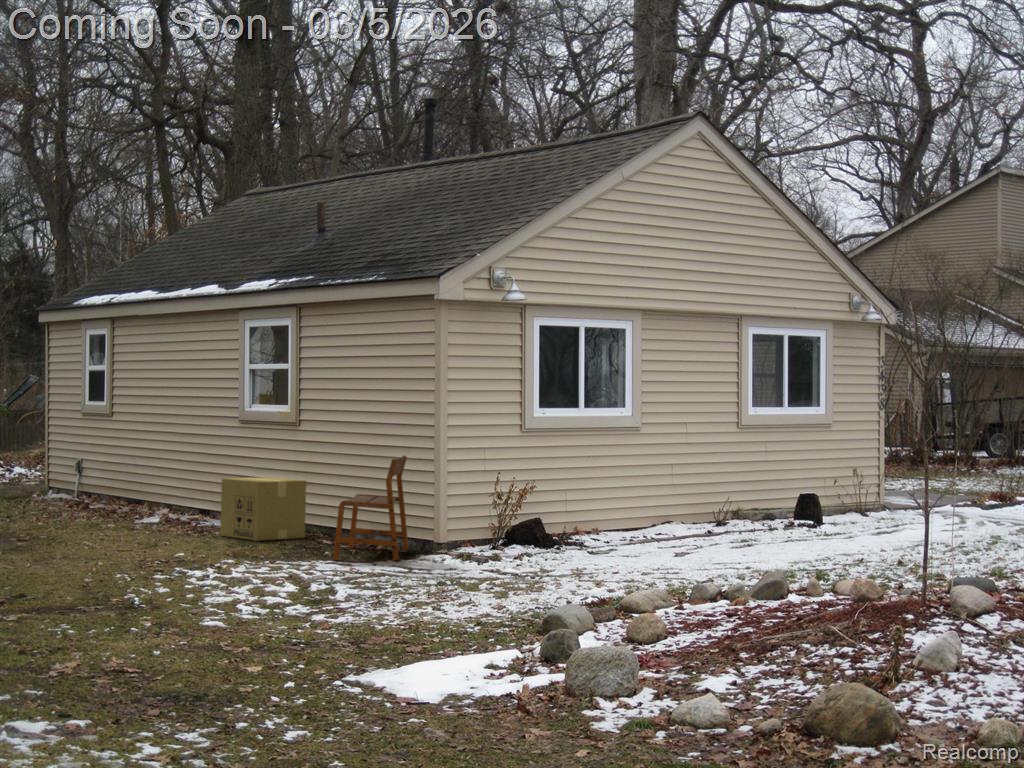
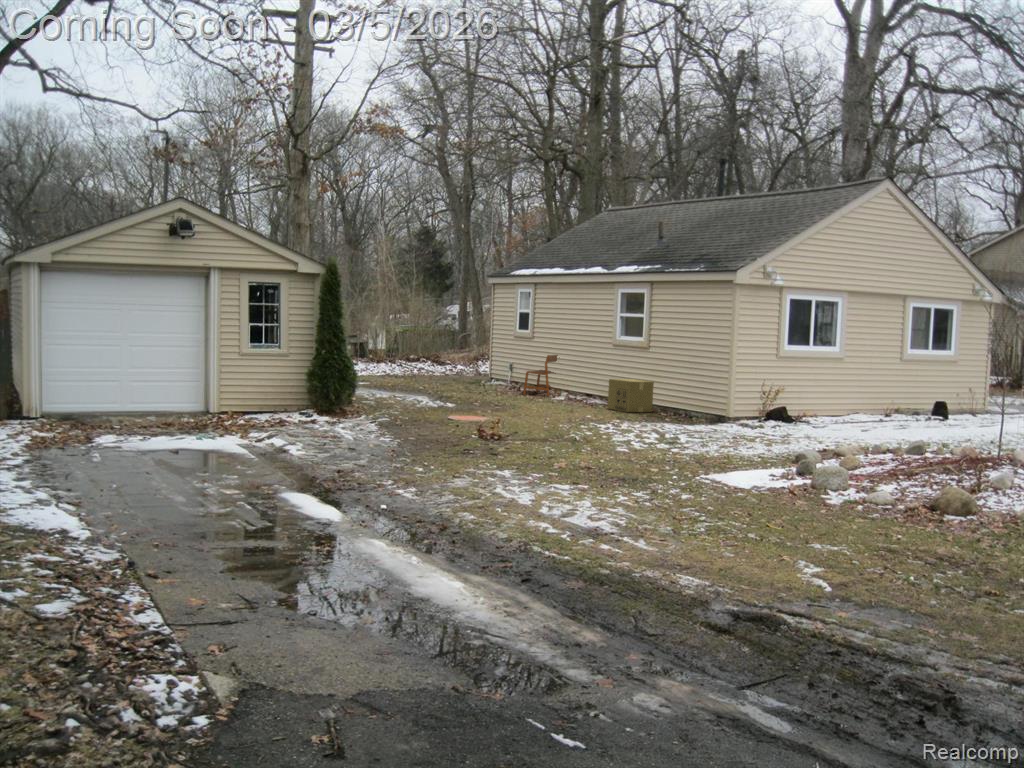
bench: present [333,456,409,560] -> present [523,355,558,396]

